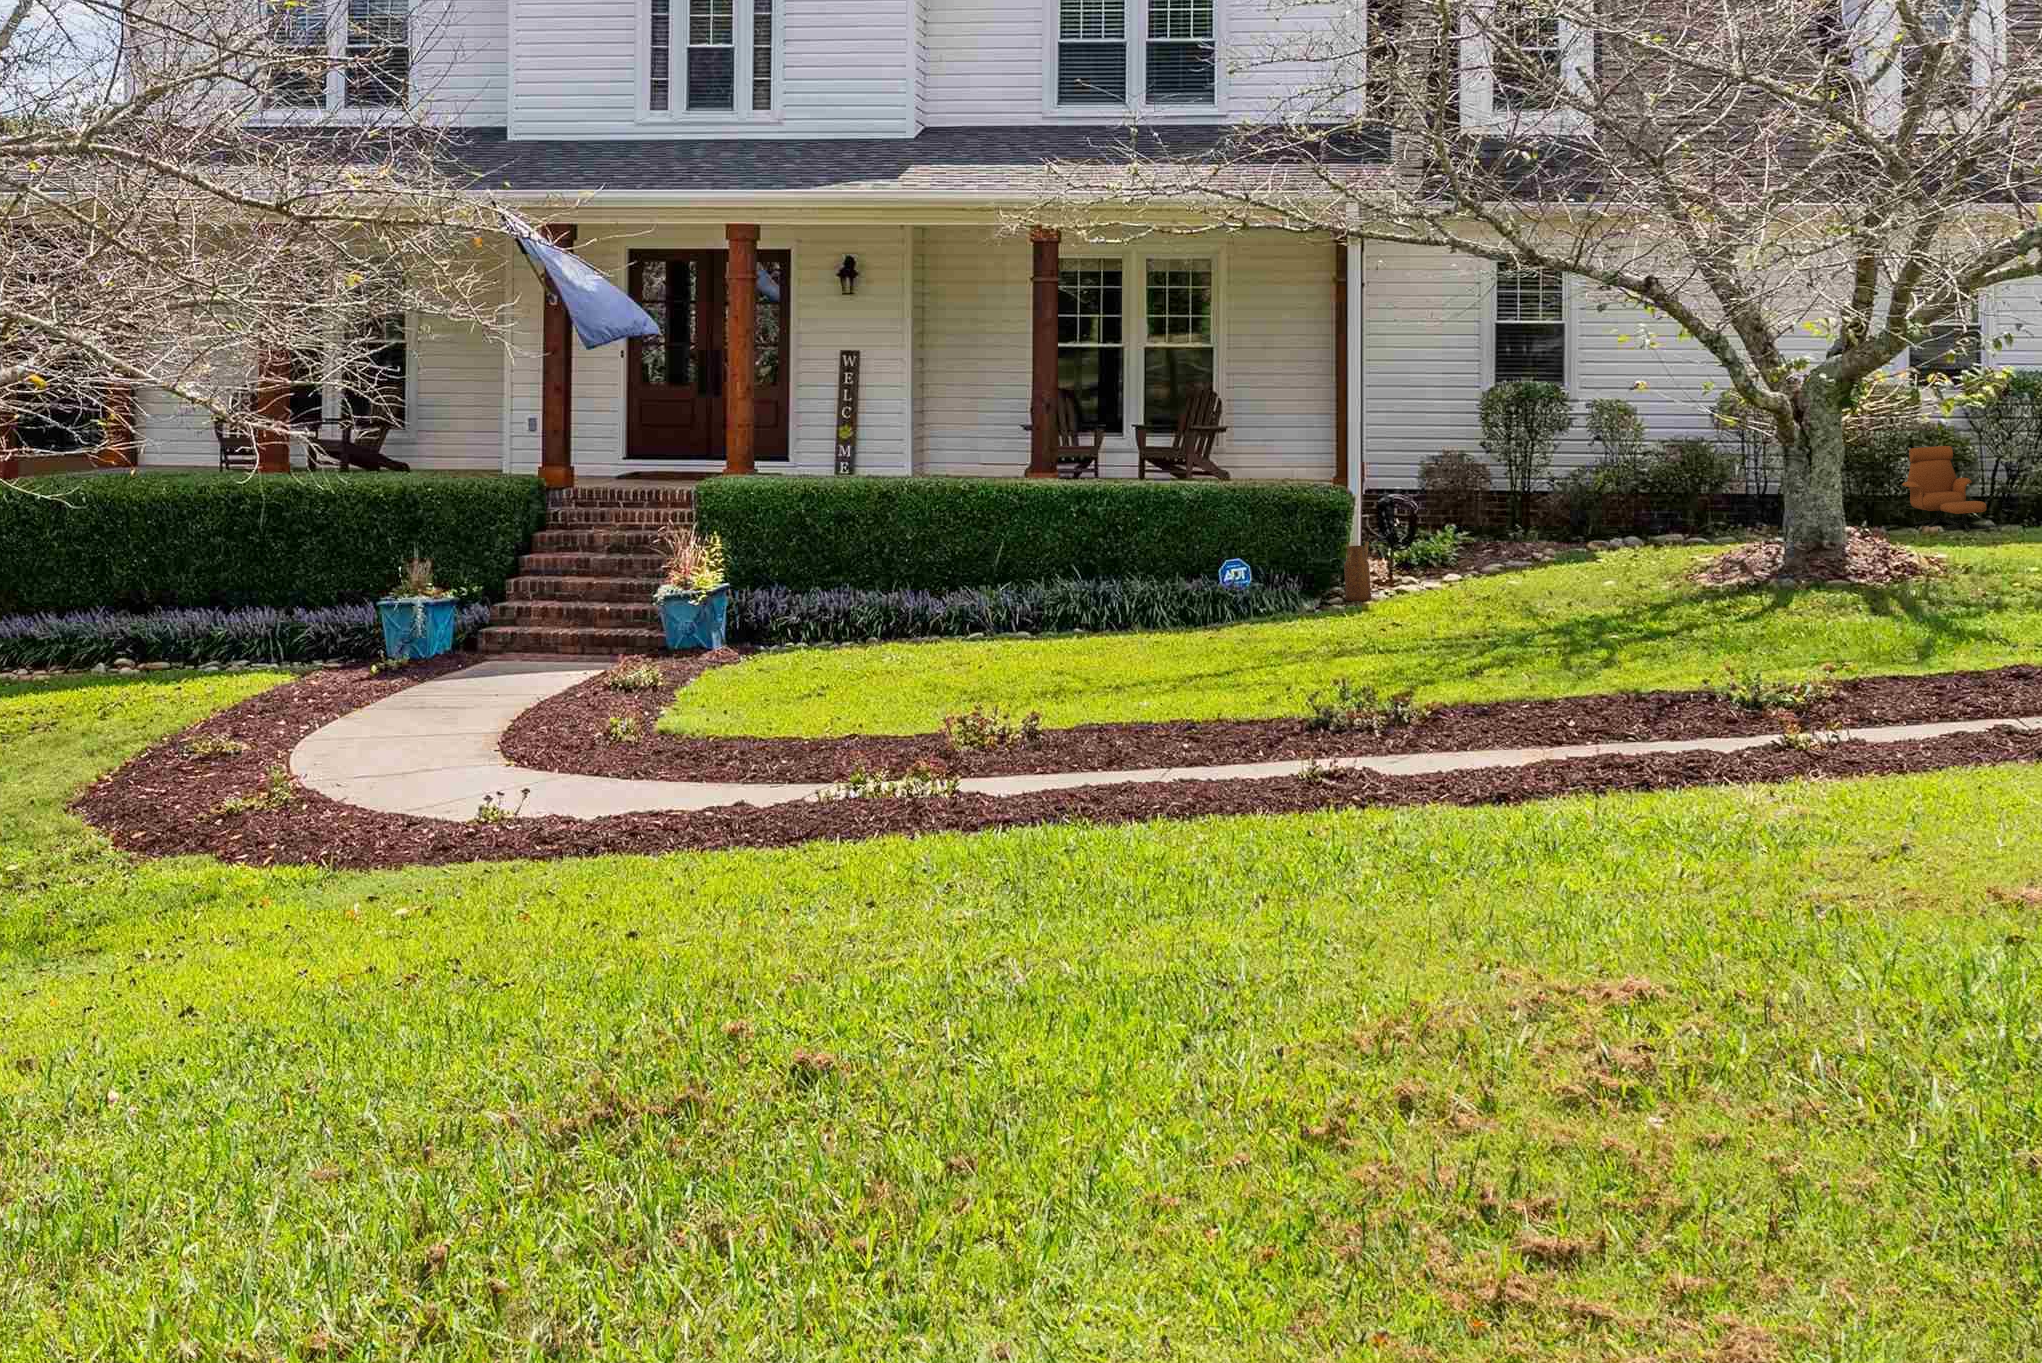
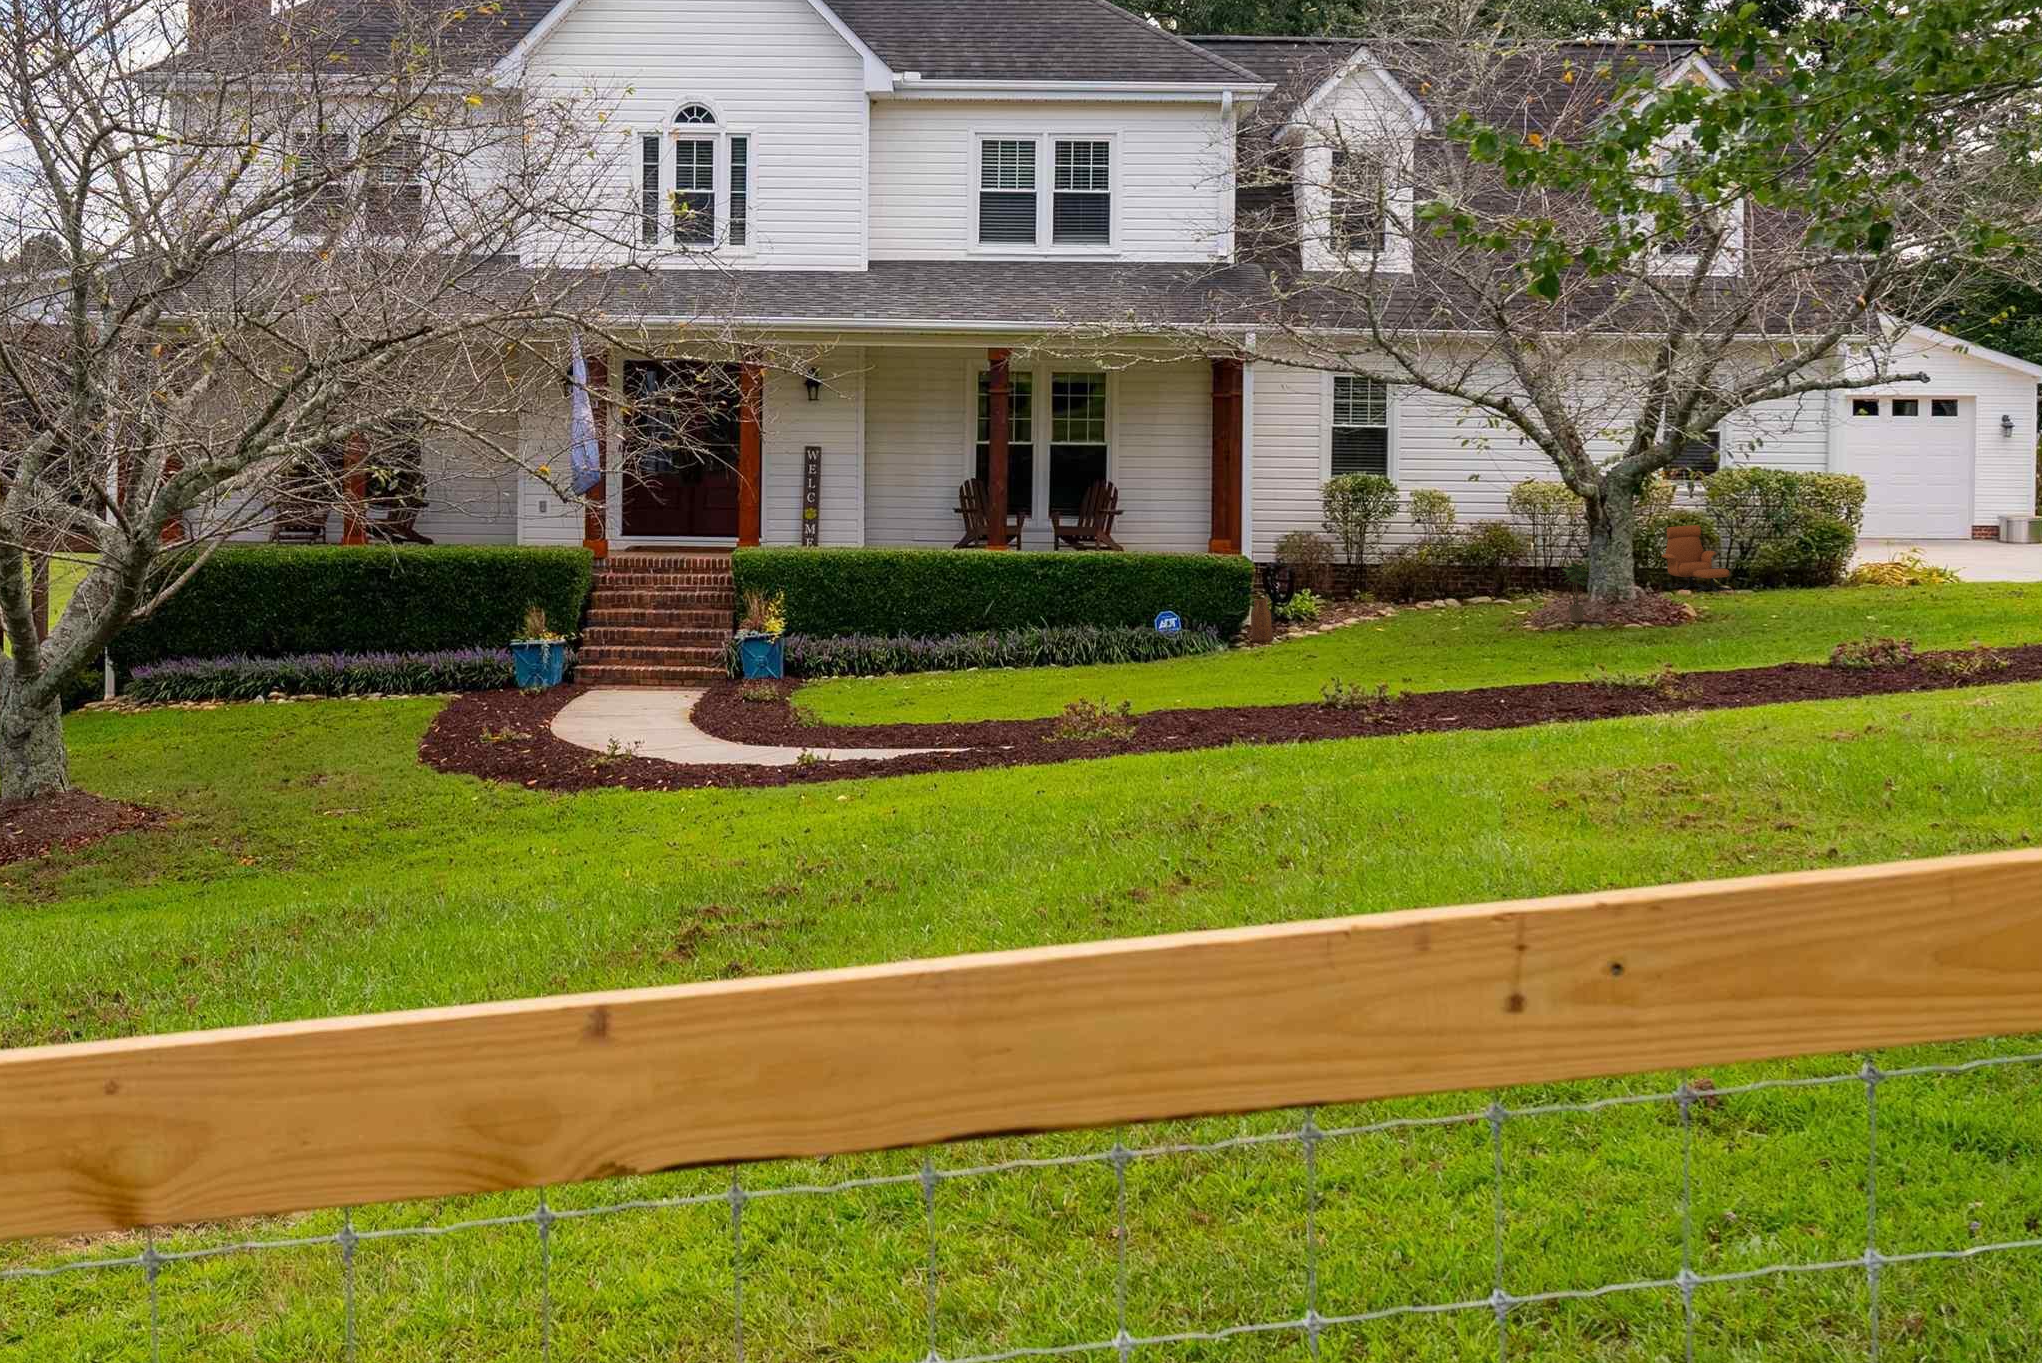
potted plant: none [1737,505,1782,581] -> present [1560,563,1594,622]

